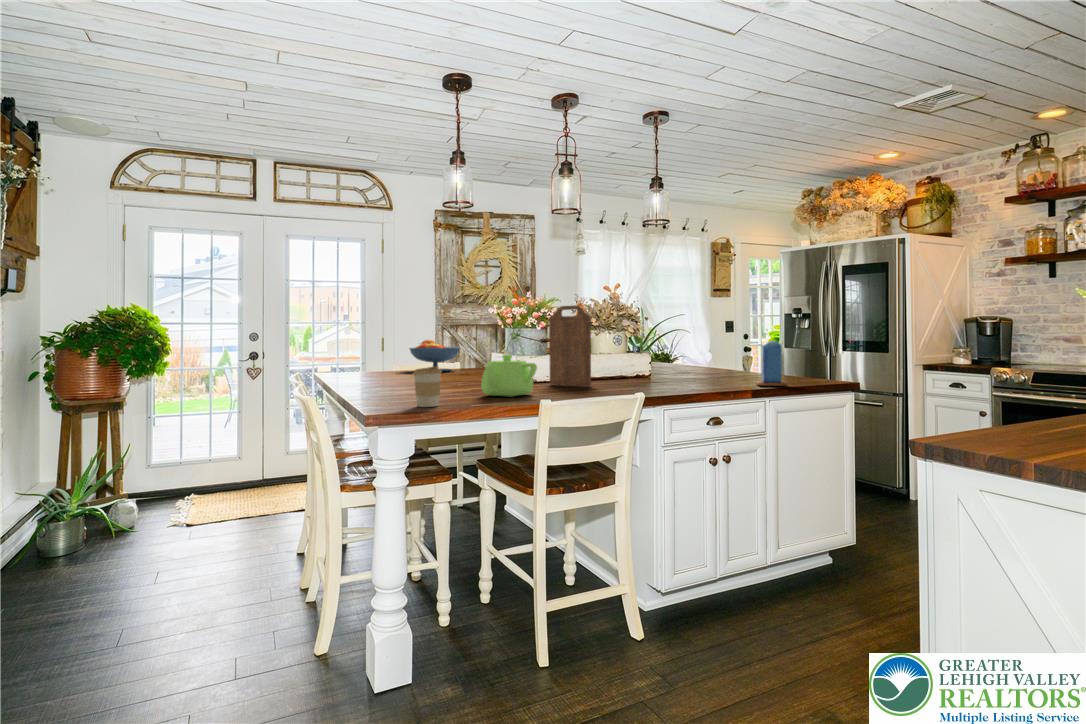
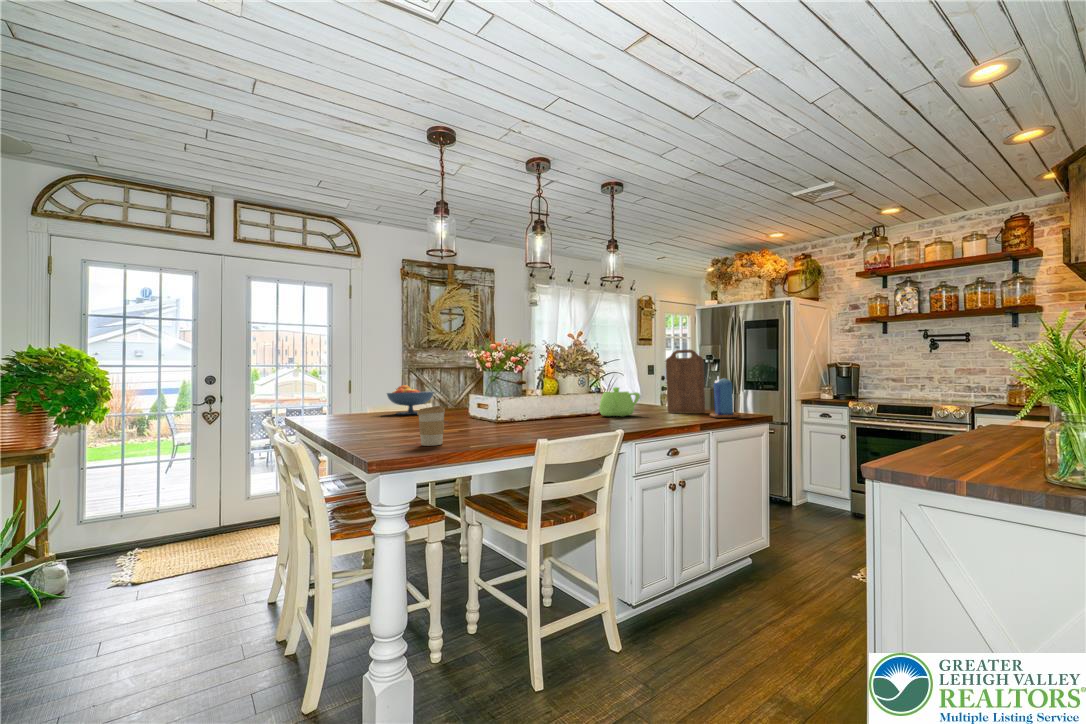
cutting board: present [549,305,591,386] -> present [666,350,705,413]
teapot: present [481,355,537,397] -> present [599,387,640,417]

